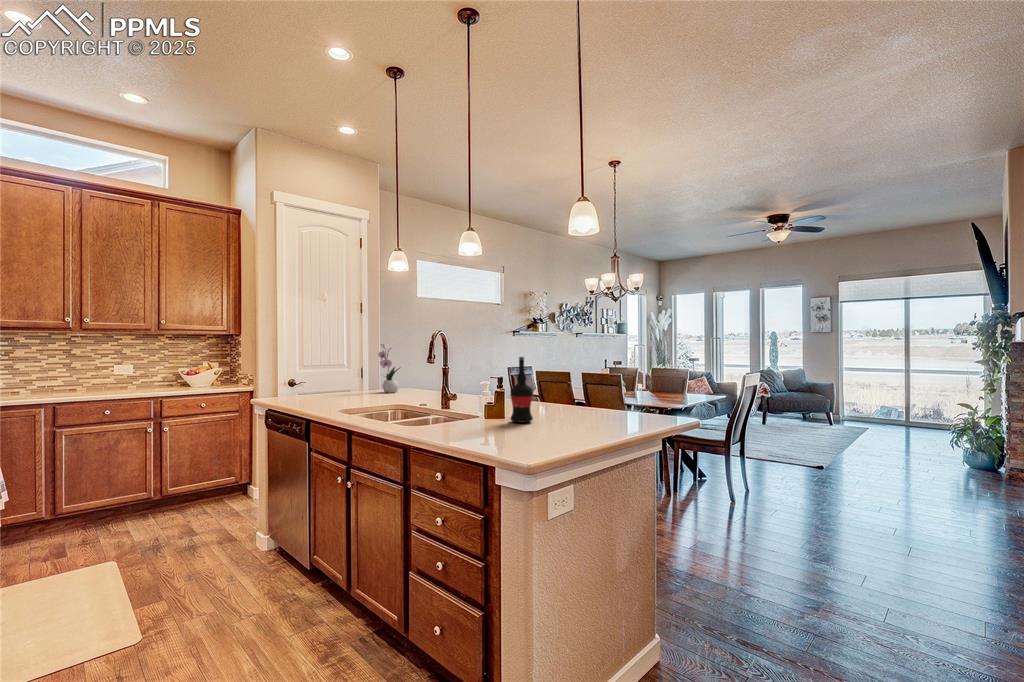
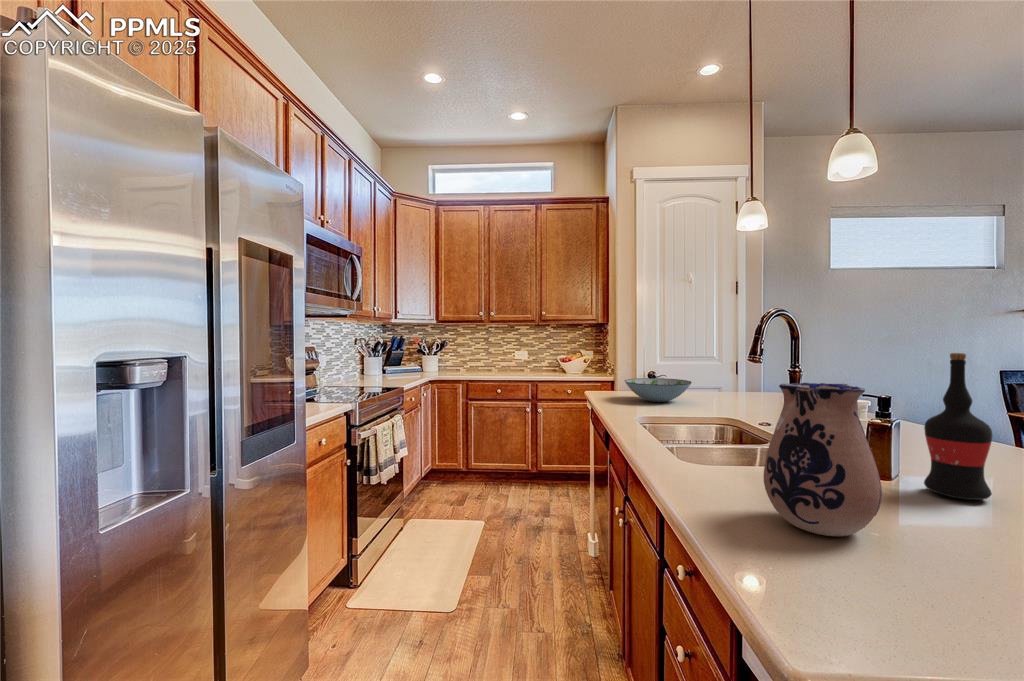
flower arrangement: present [378,344,401,393] -> none [733,332,766,398]
ceramic pitcher: none [463,372,509,442] -> present [764,383,882,536]
decorative bowl: none [302,382,357,402] -> present [625,378,692,402]

